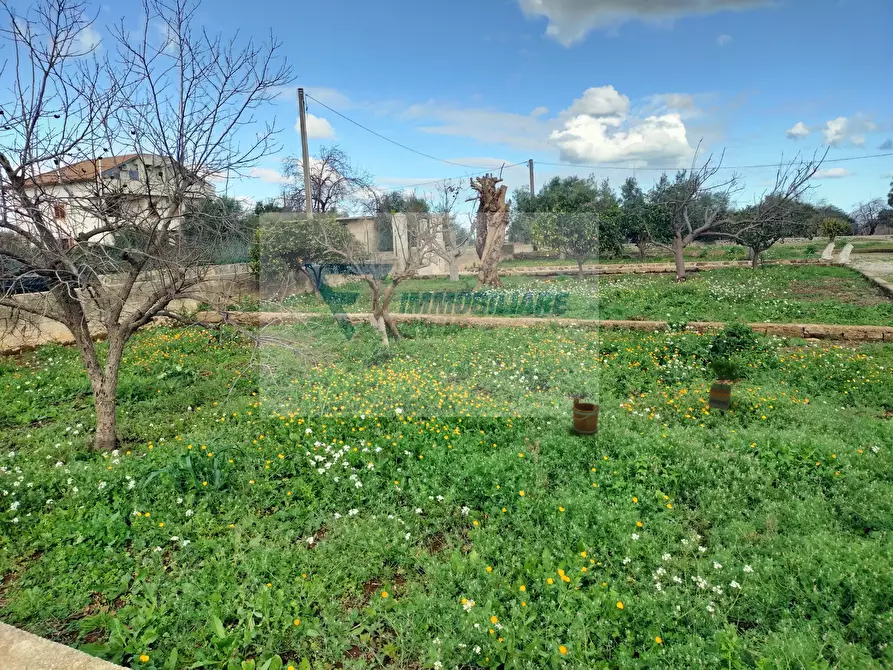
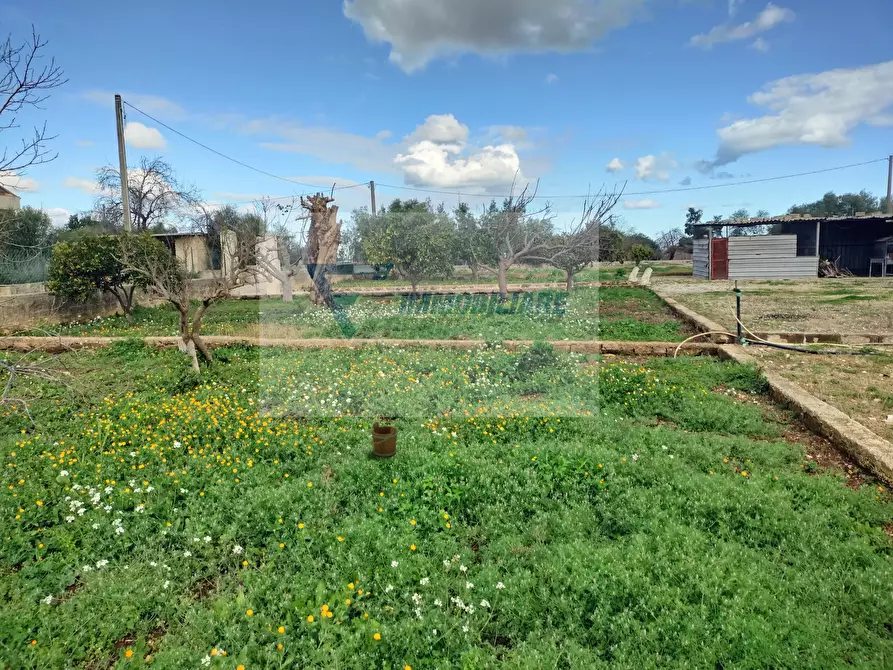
potted tree: present [708,361,740,409] -> none [501,379,529,424]

